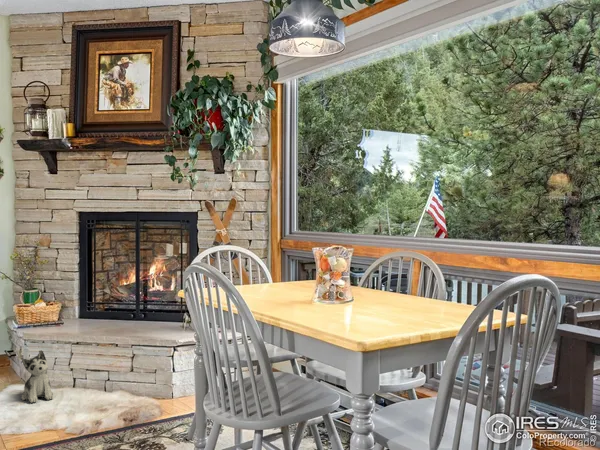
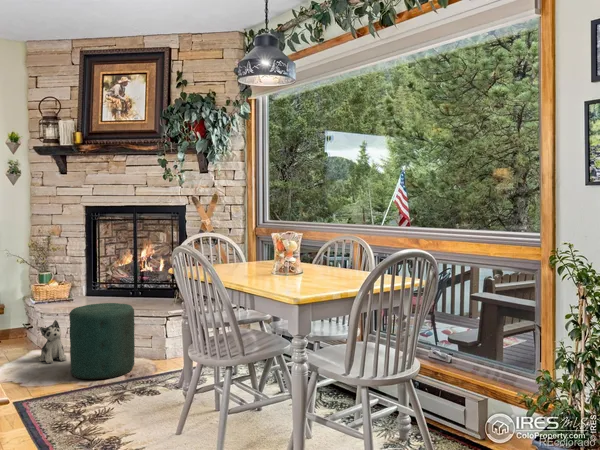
ottoman: none [57,331,134,426] -> present [69,303,135,379]

